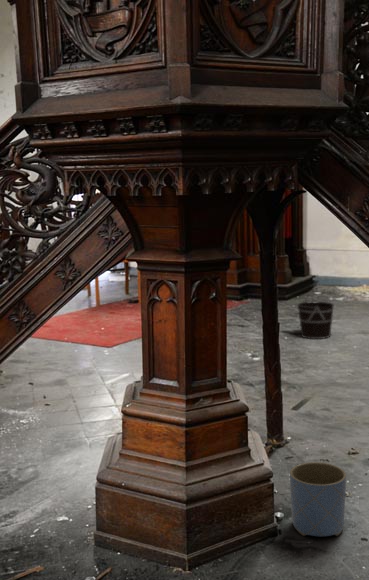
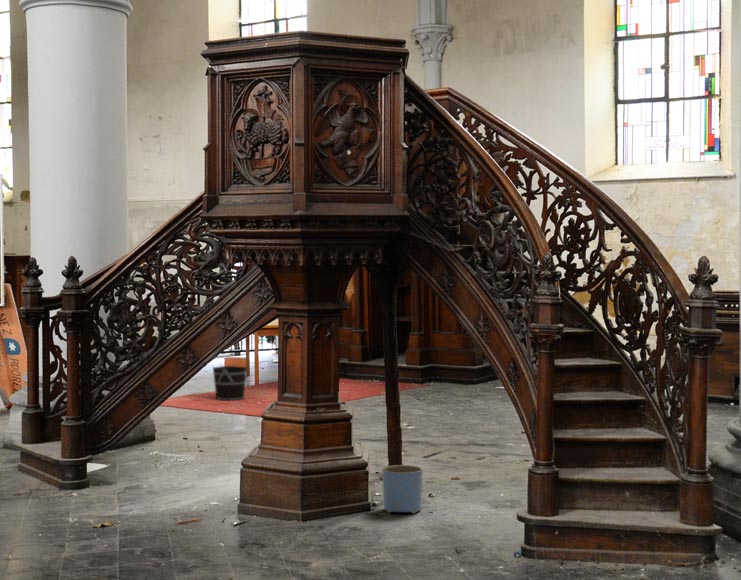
bucket: present [298,301,333,339] -> present [213,366,247,400]

